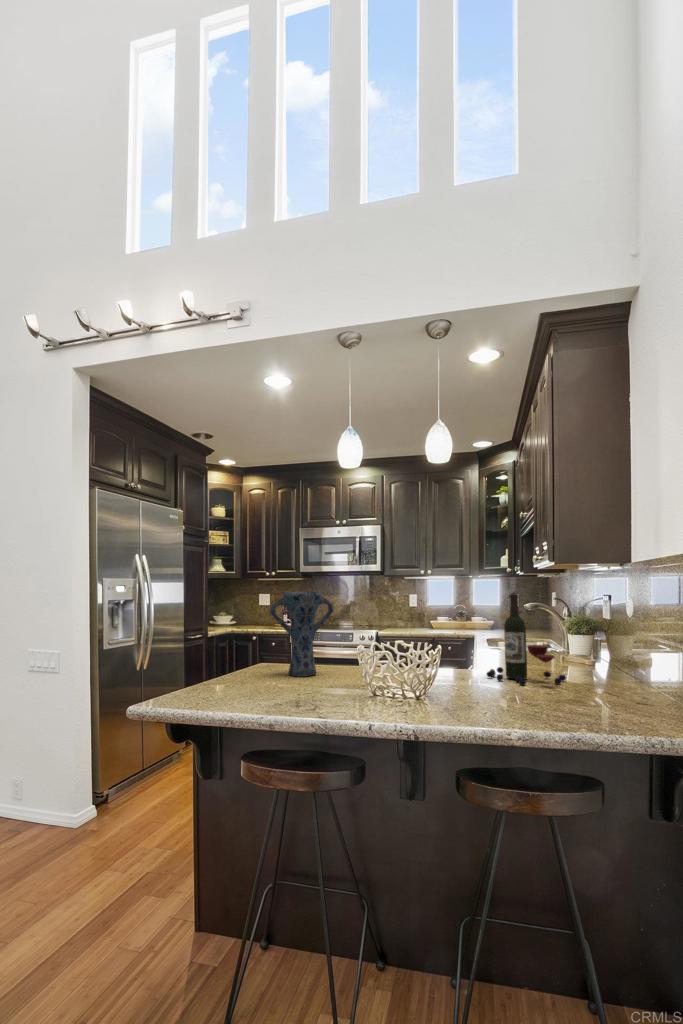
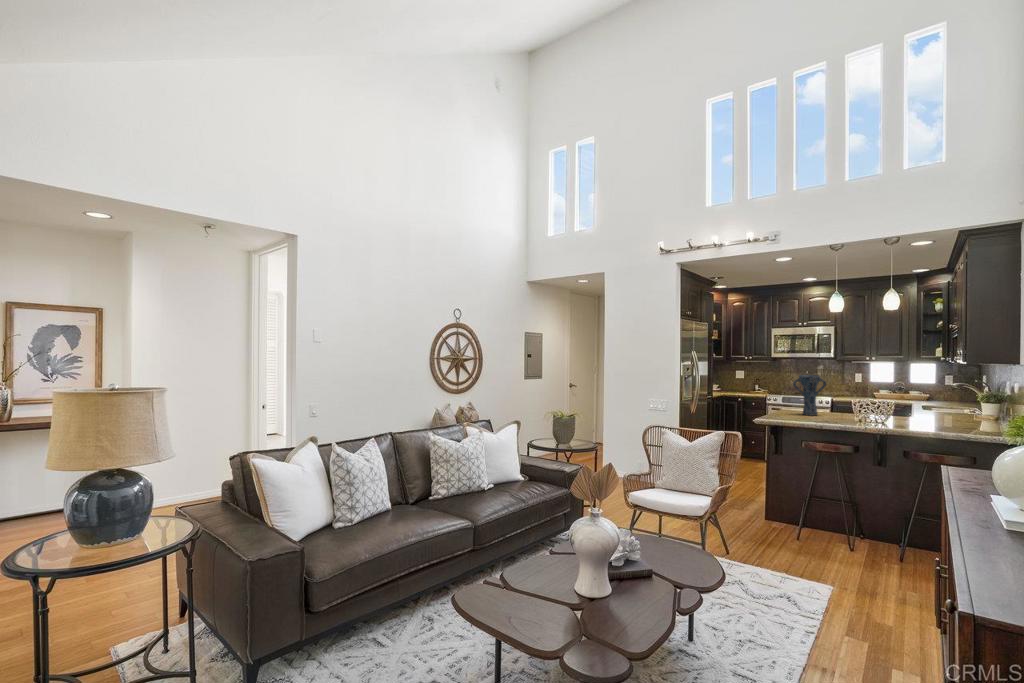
wine bottle: present [487,593,566,686] -> none [919,379,969,427]

